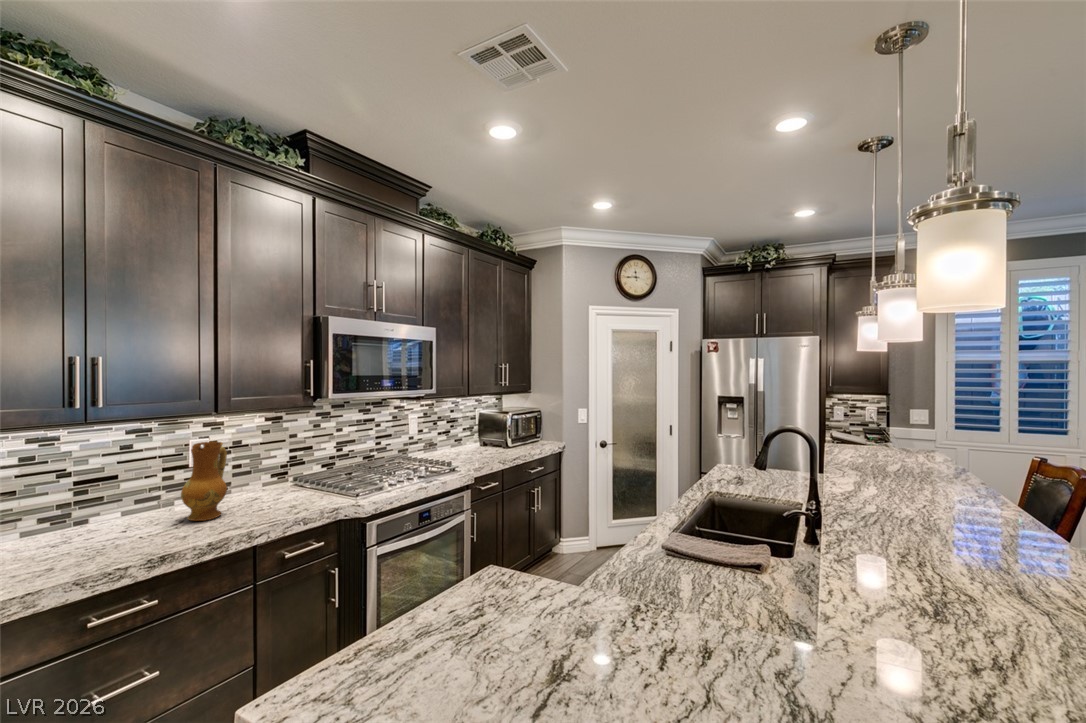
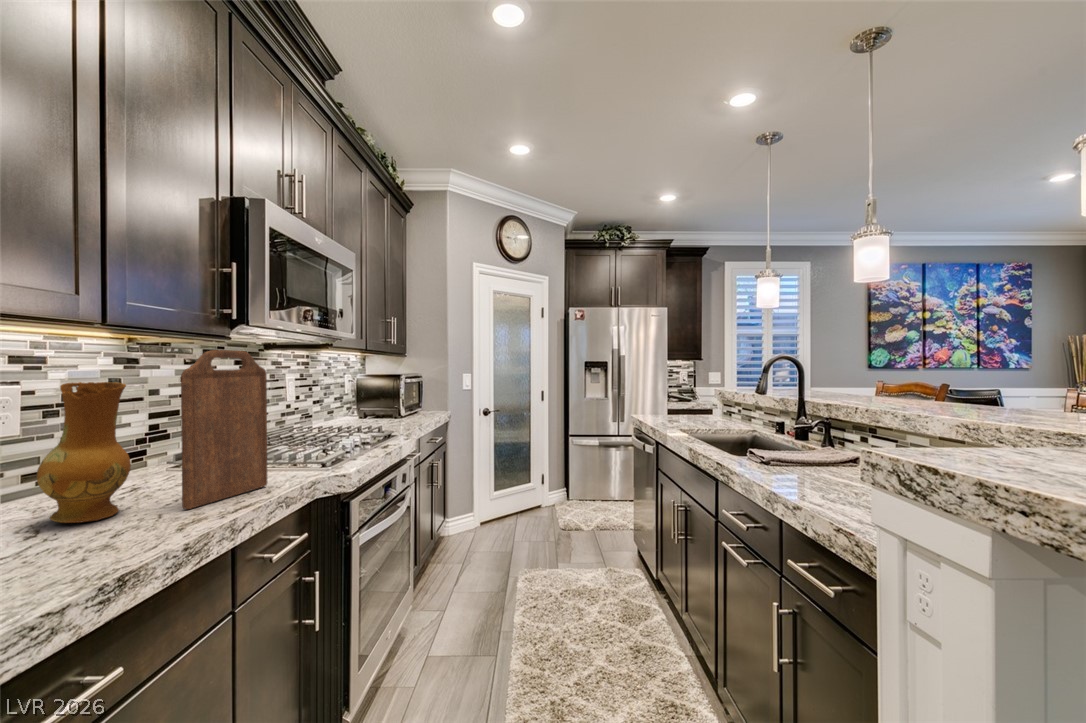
cutting board: none [242,422,304,521] -> present [181,350,267,509]

